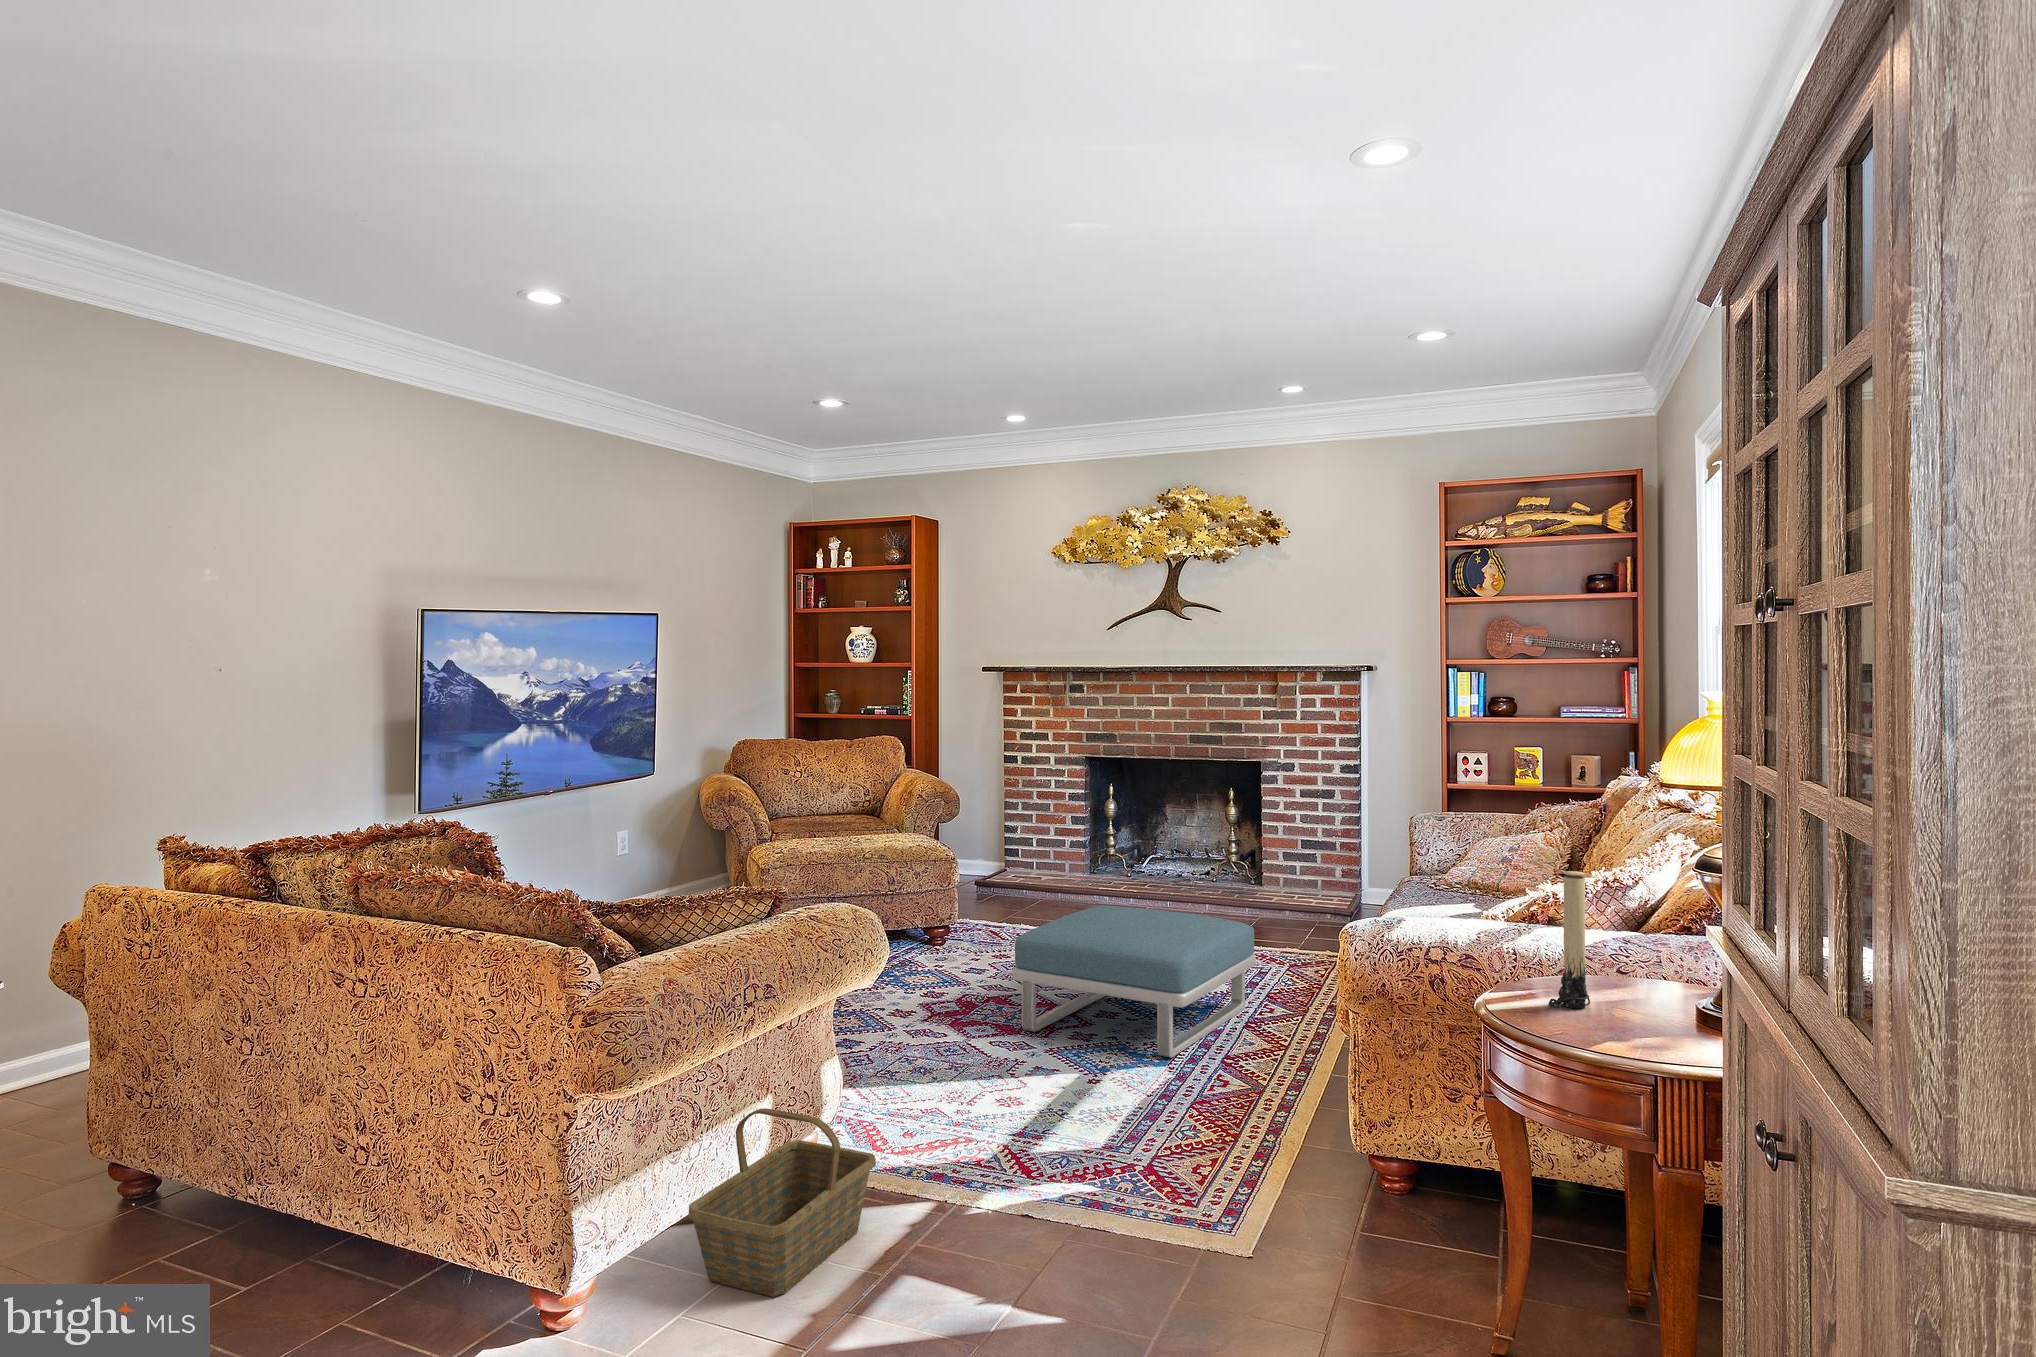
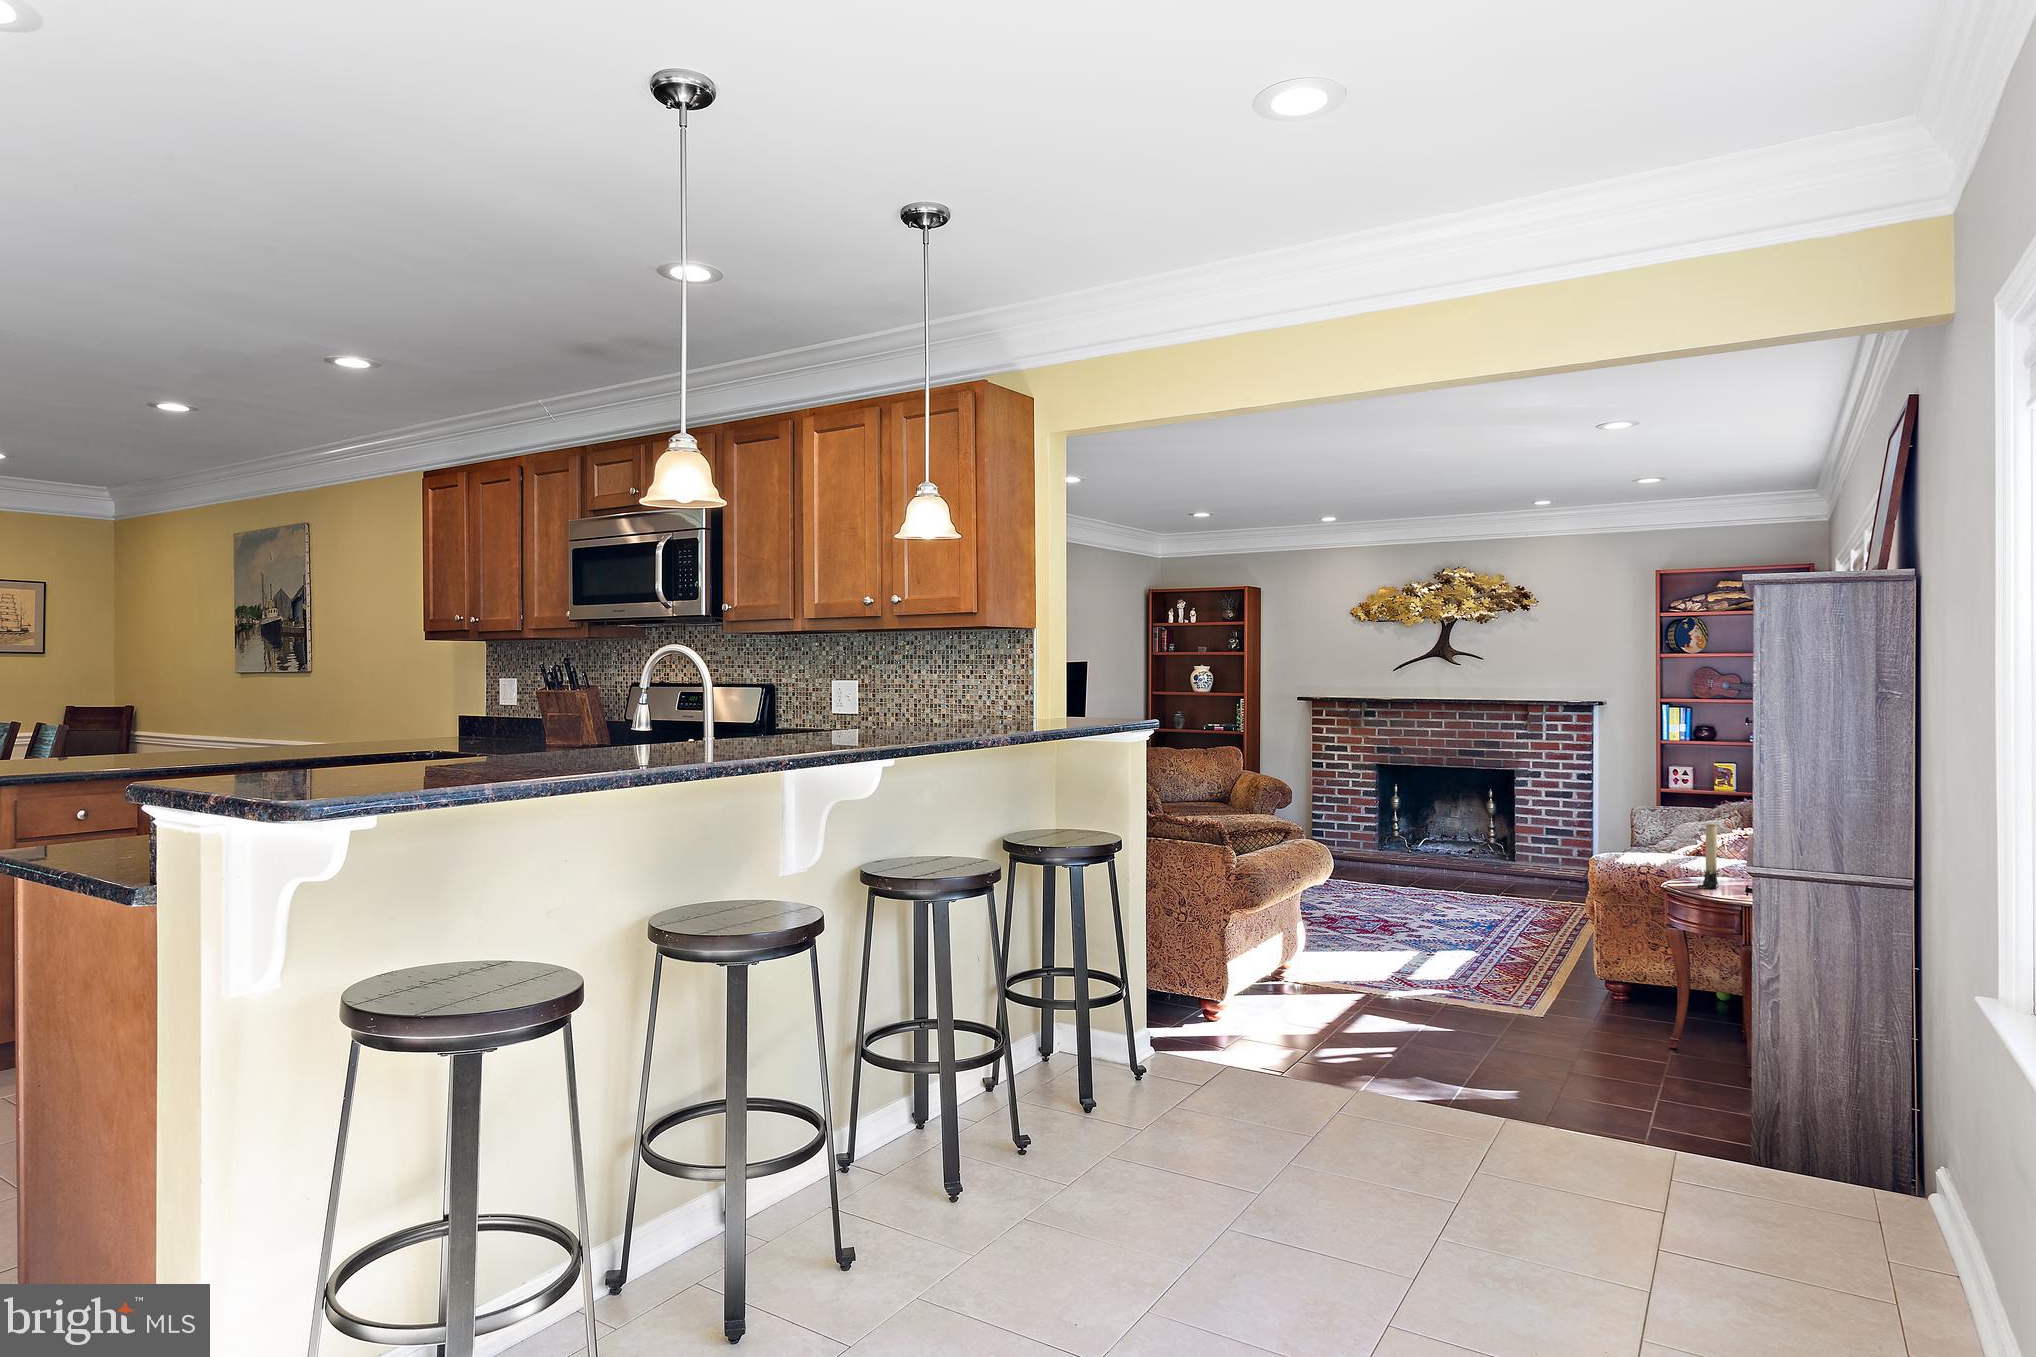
footstool: present [1012,906,1256,1058] -> none [1365,862,1523,949]
basket: present [689,1108,876,1297] -> none [1254,936,1335,1020]

